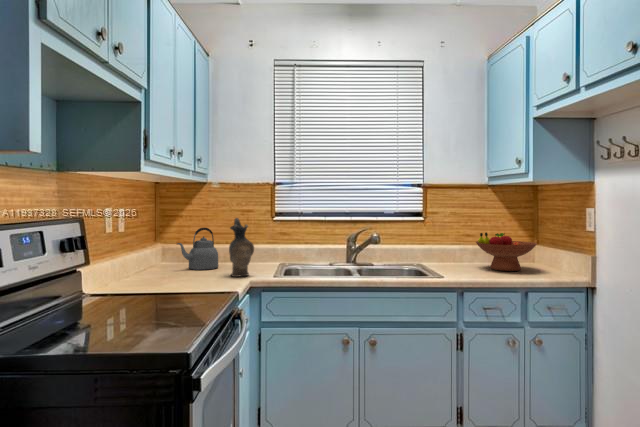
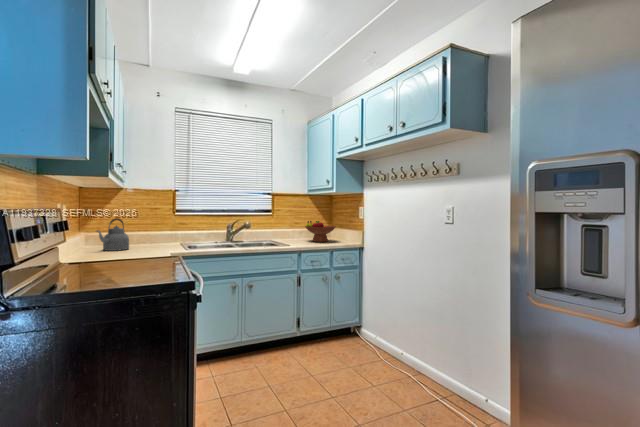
ceramic pitcher: present [229,218,254,277] -> none [149,211,169,253]

